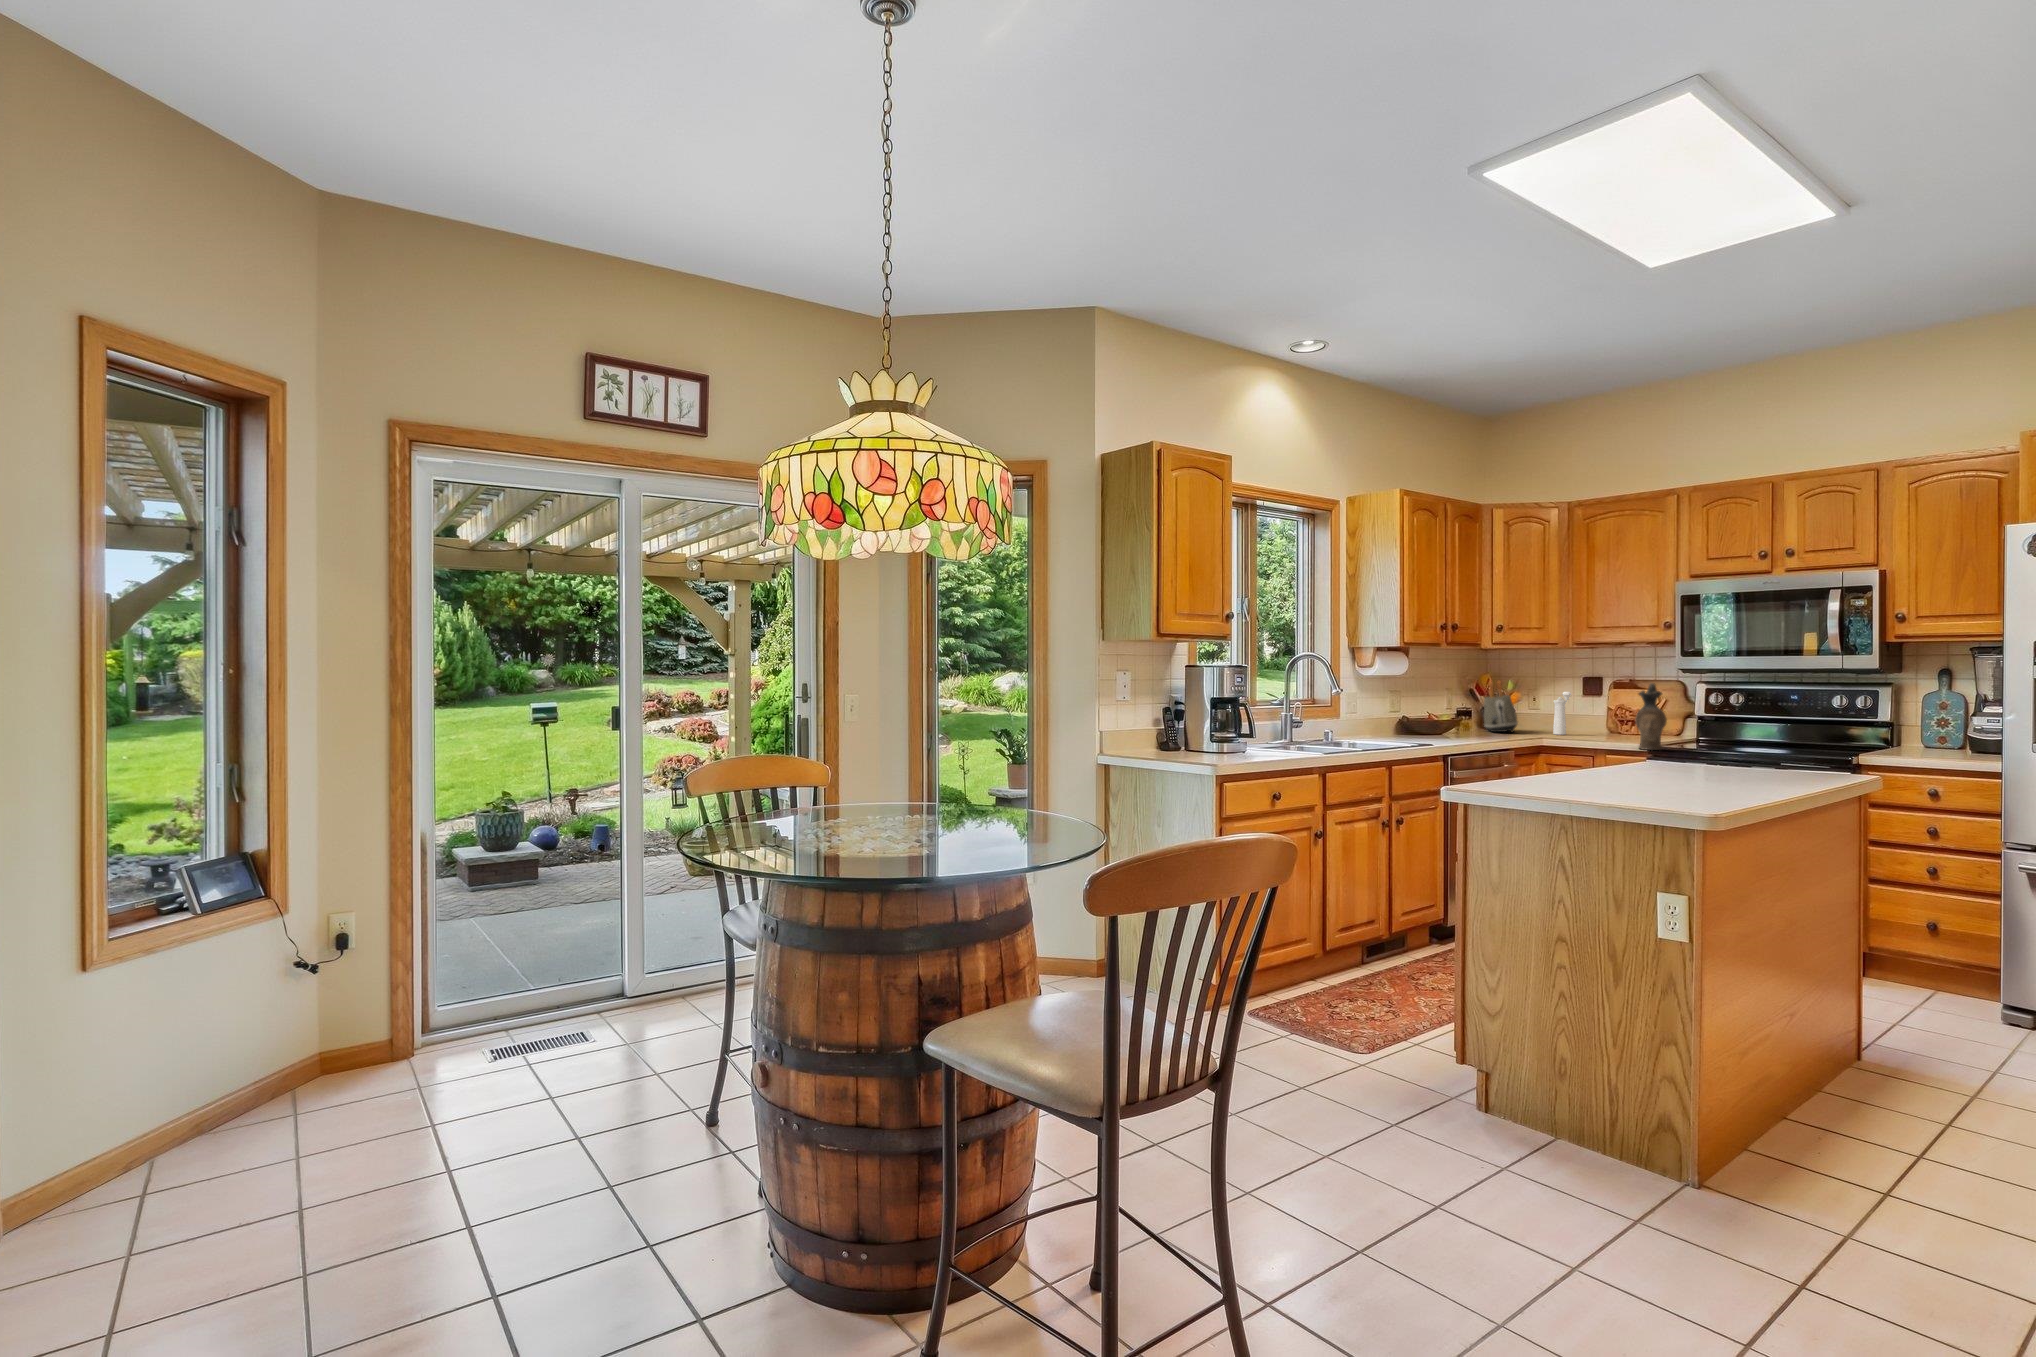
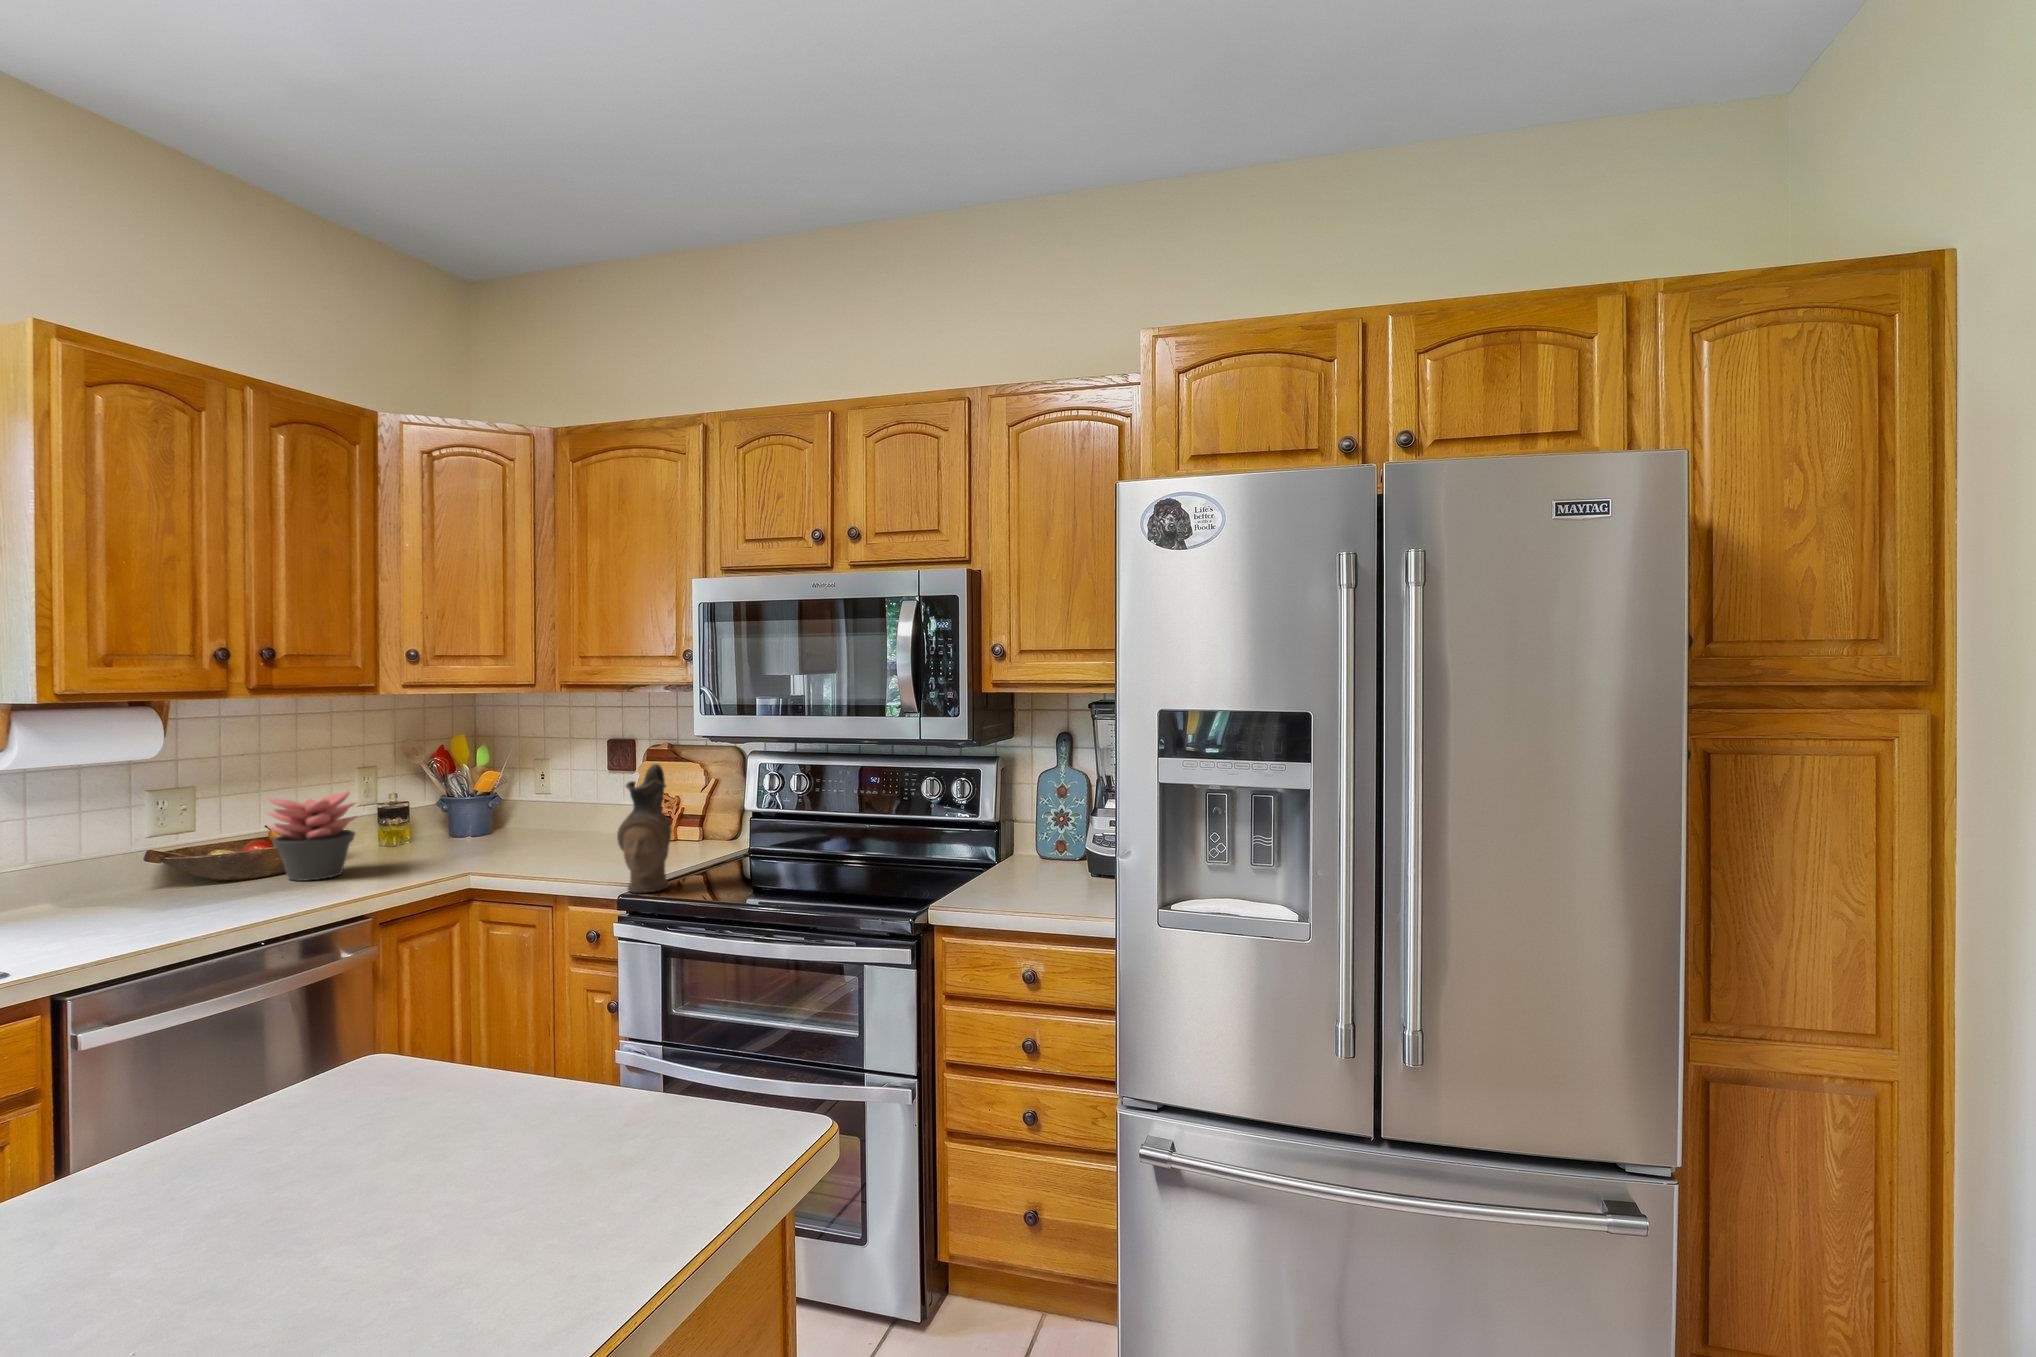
toaster: present [1484,681,1518,732] -> none [425,749,499,849]
pepper mill: present [1553,692,1571,735] -> none [554,762,595,842]
succulent plant: none [1434,696,1477,736] -> present [268,792,356,881]

